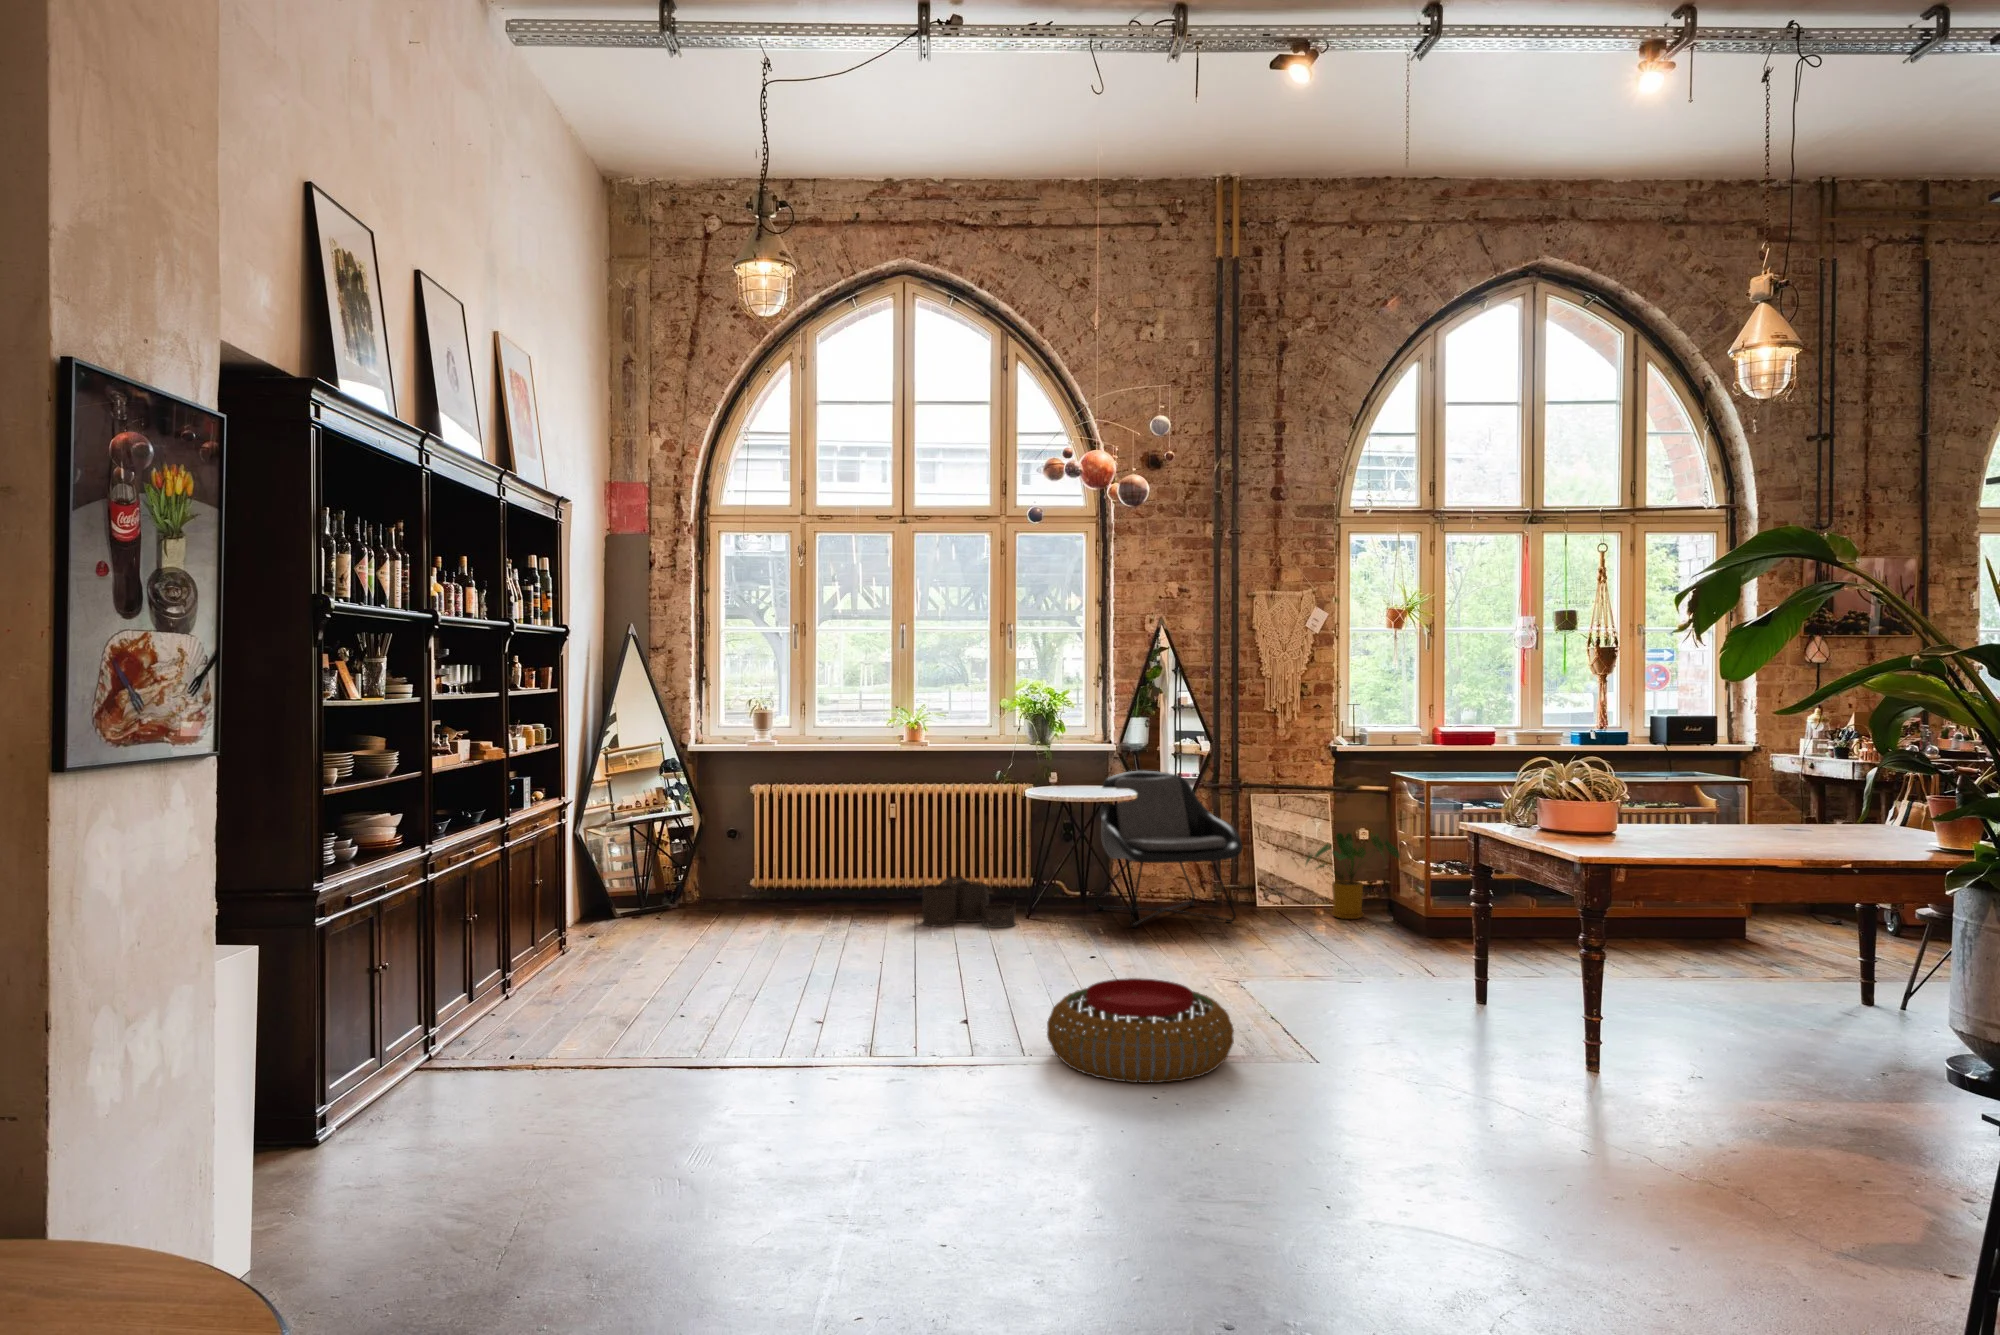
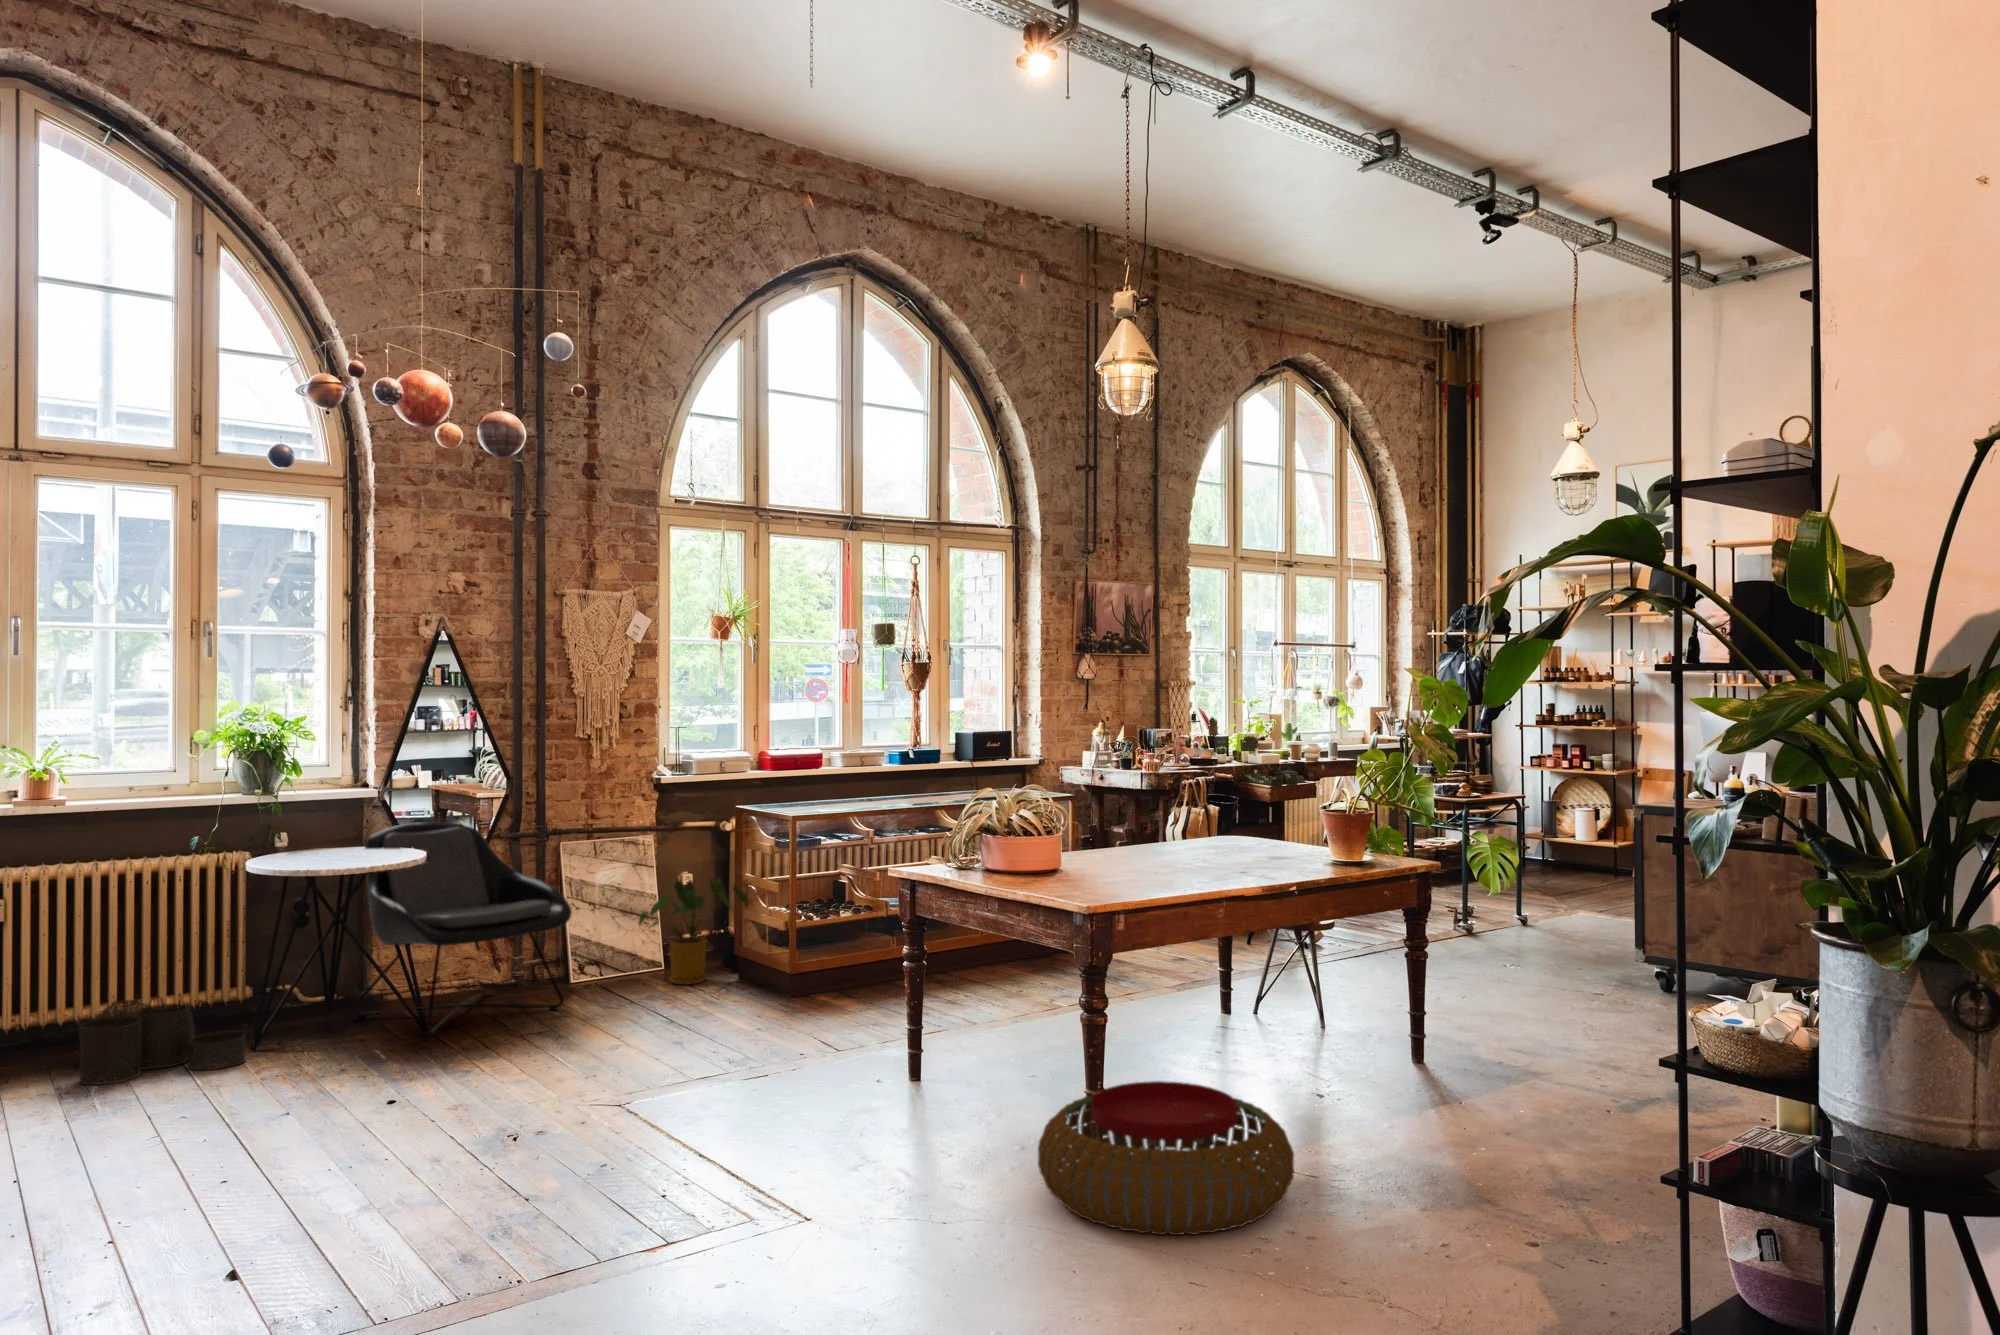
pouf: present [1047,978,1234,1083] -> present [1038,1081,1294,1235]

